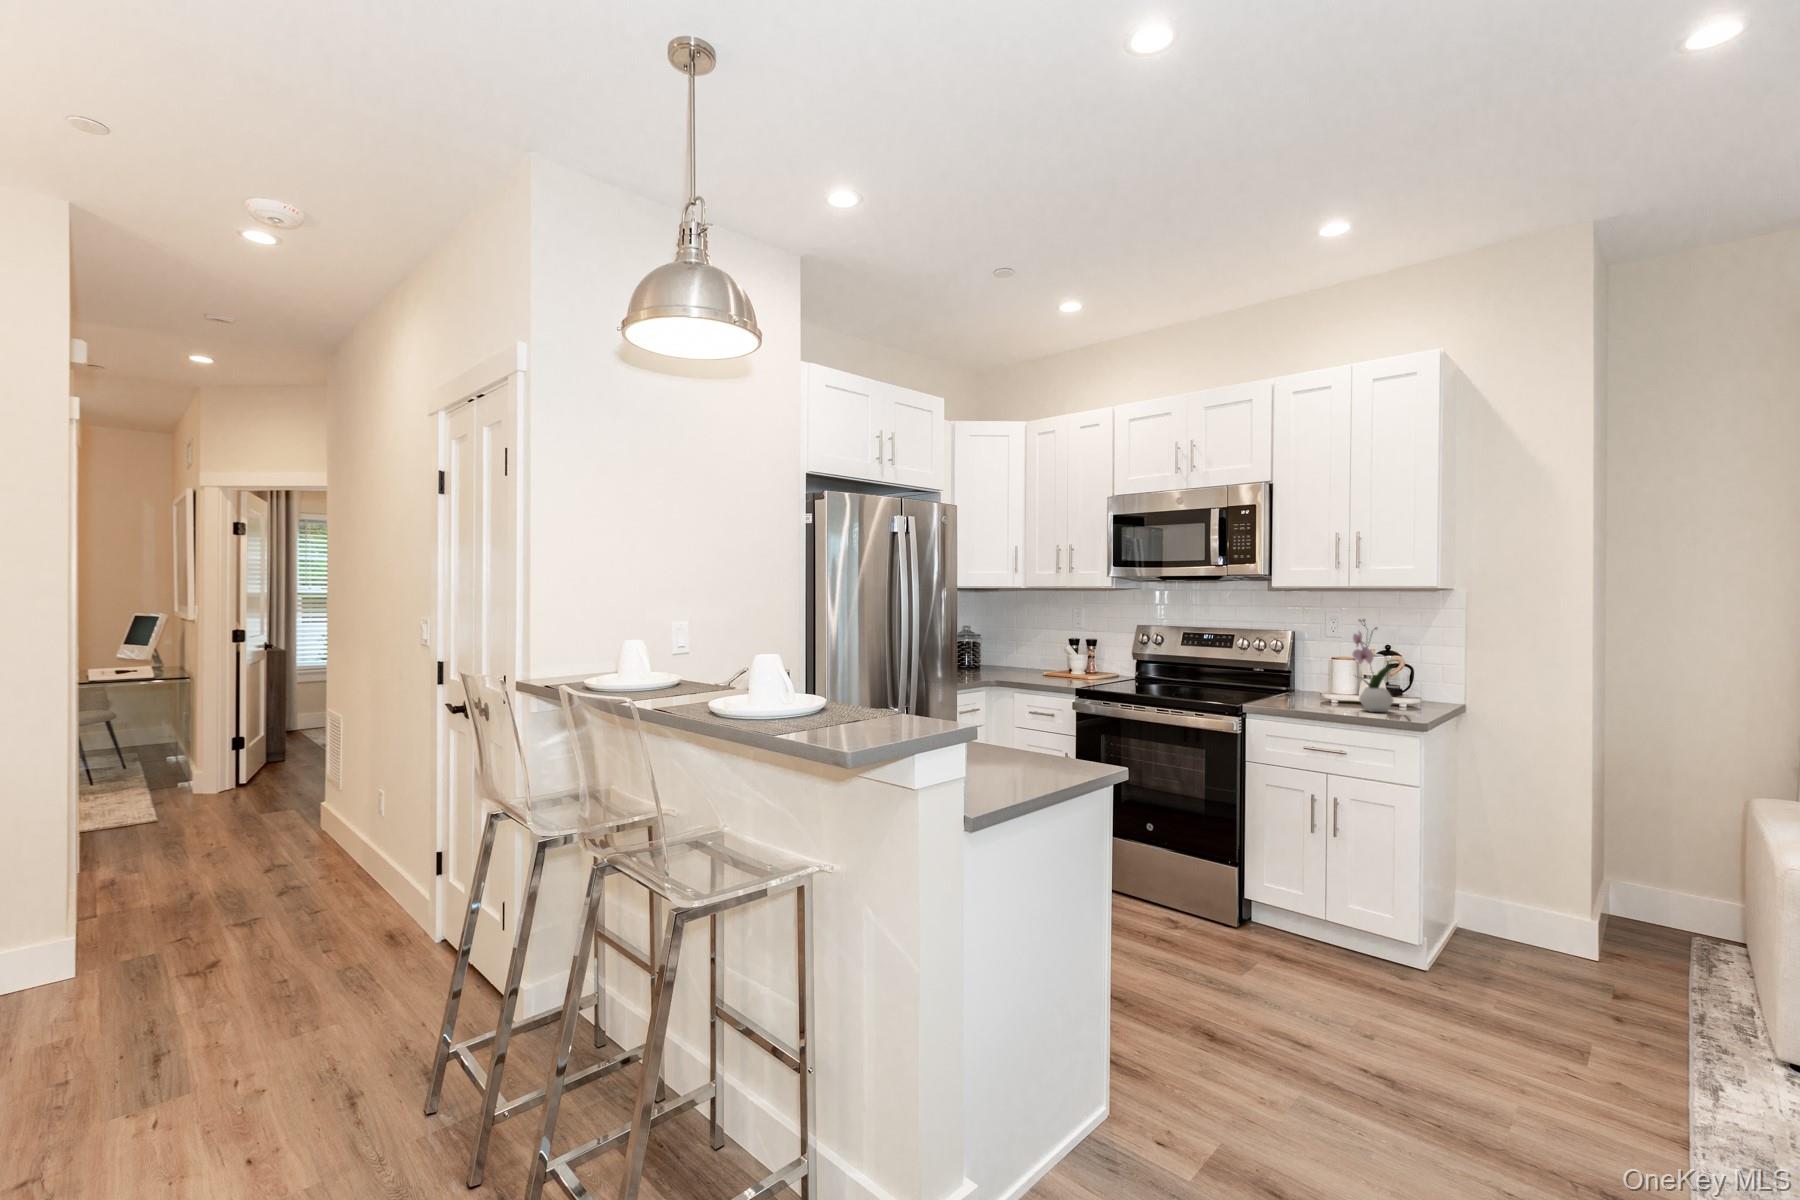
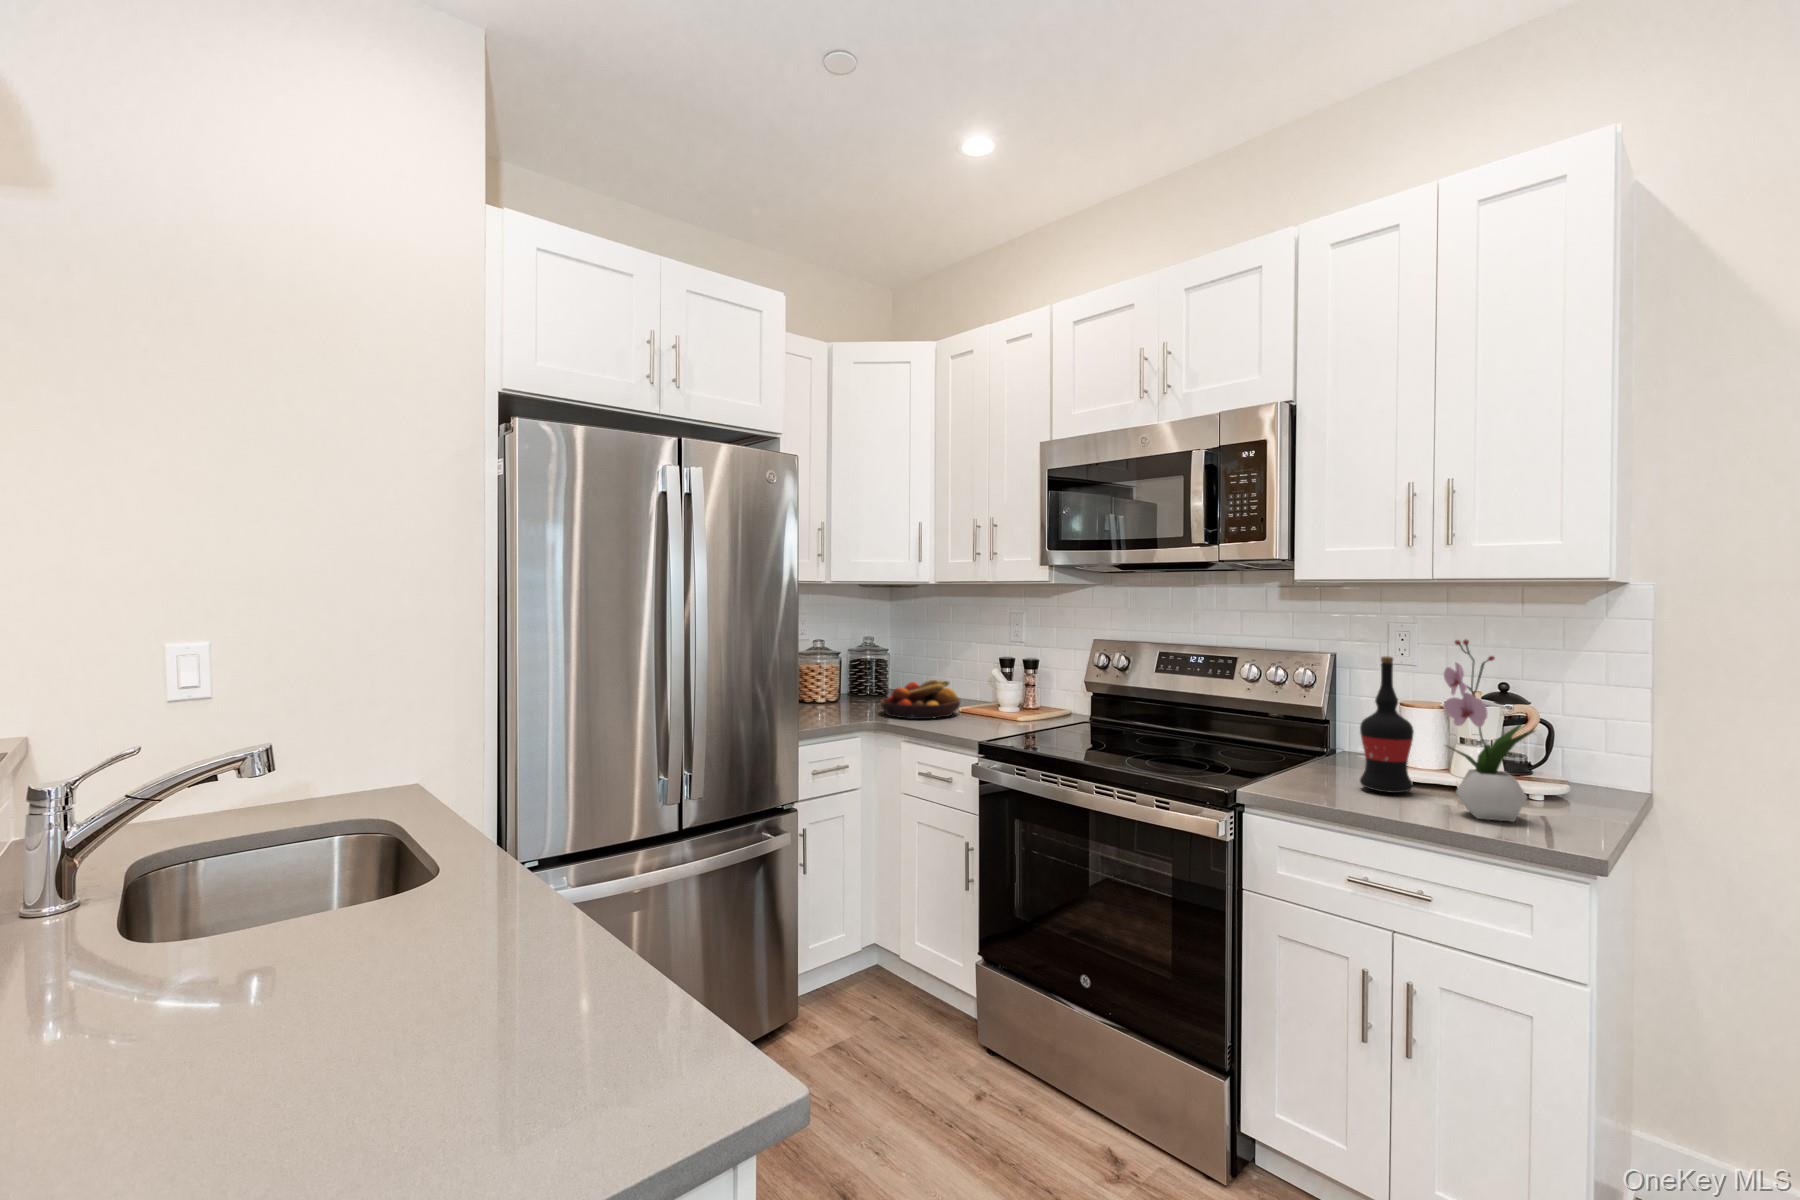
wine bottle: none [1309,629,1338,704] -> present [1360,656,1414,793]
fruit bowl: none [994,653,1049,678] -> present [880,680,960,719]

